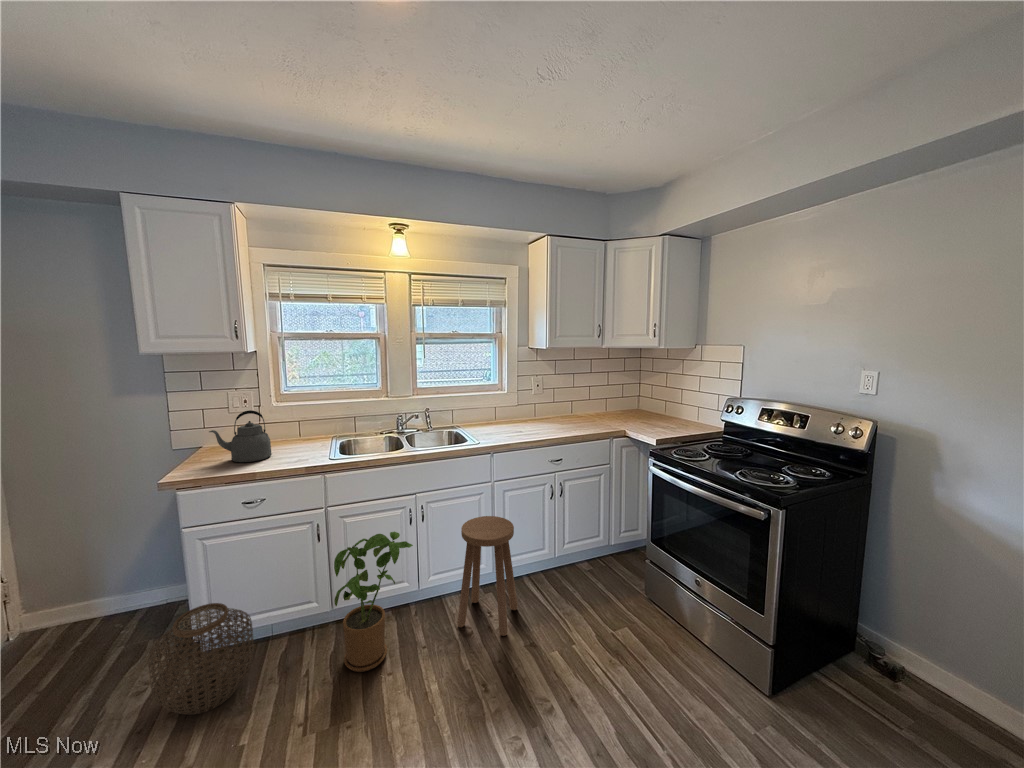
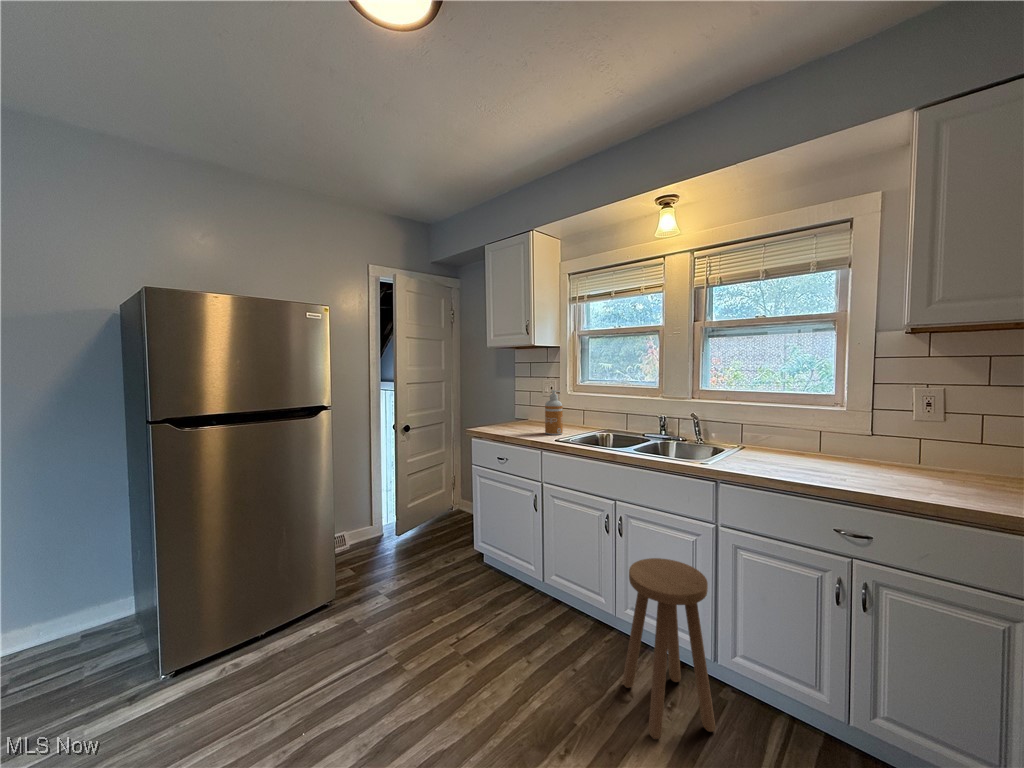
soap dispenser: none [291,405,314,456] -> present [545,390,563,435]
kettle: present [209,410,272,462] -> none [503,390,538,431]
house plant: present [334,532,413,672] -> none [493,516,570,649]
woven basket: present [148,603,254,714] -> none [427,521,486,595]

